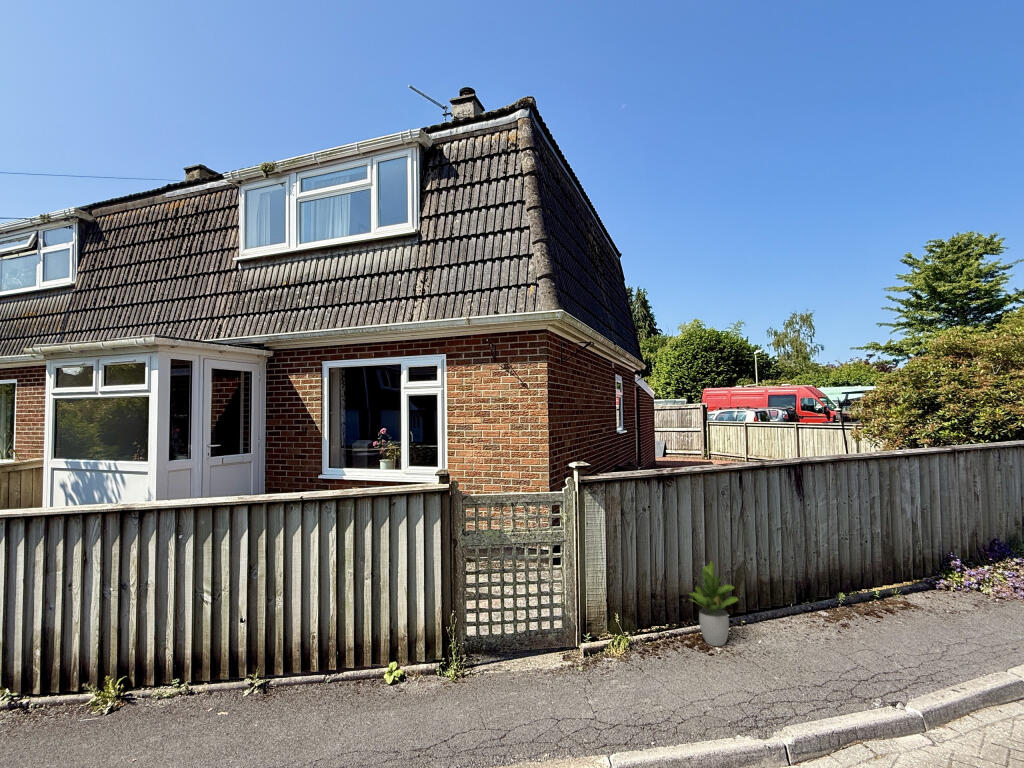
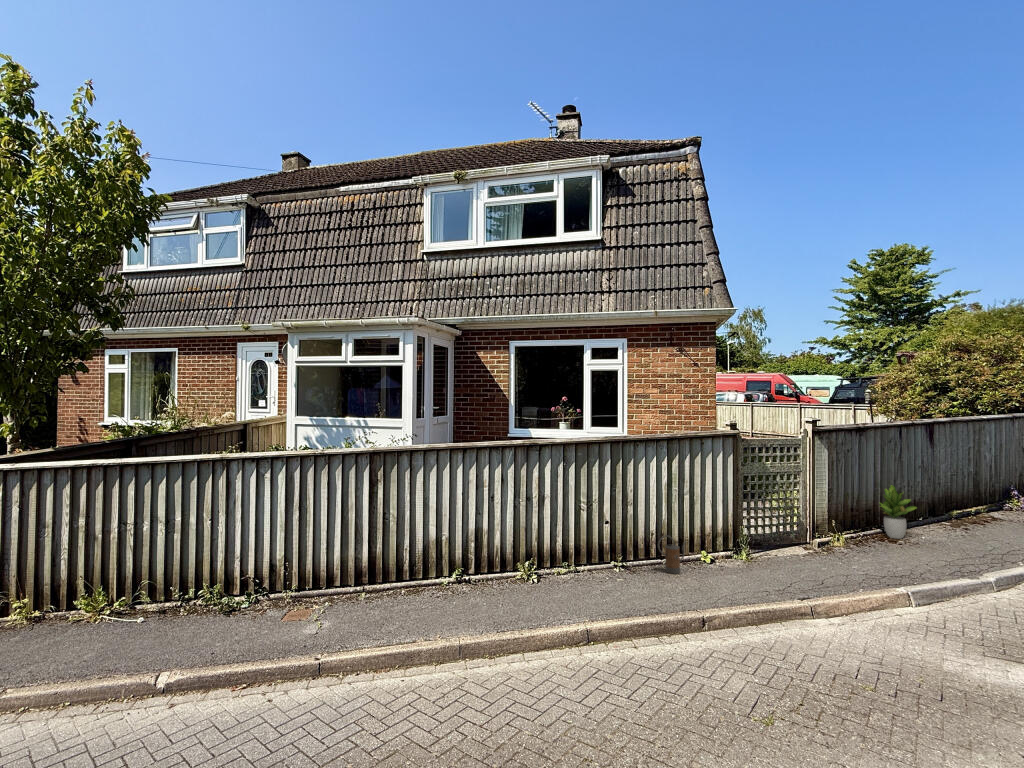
watering can: none [255,653,307,715] -> present [658,535,686,574]

